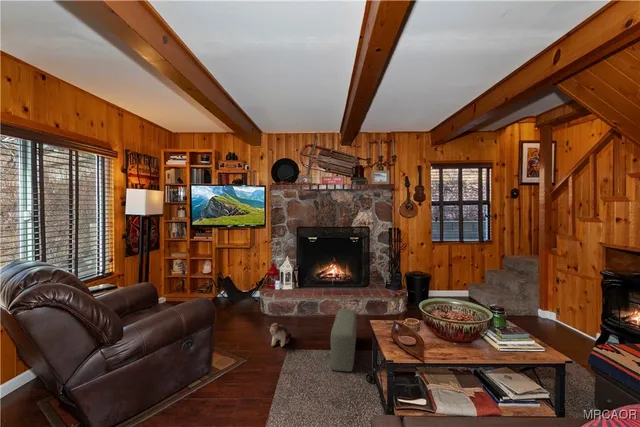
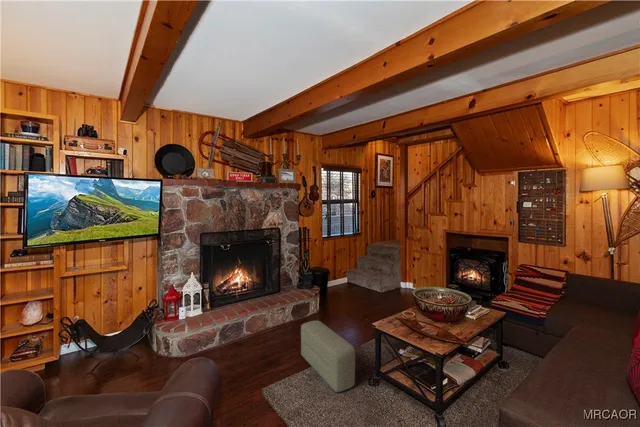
plush toy: present [267,323,290,347] -> none [238,364,258,396]

